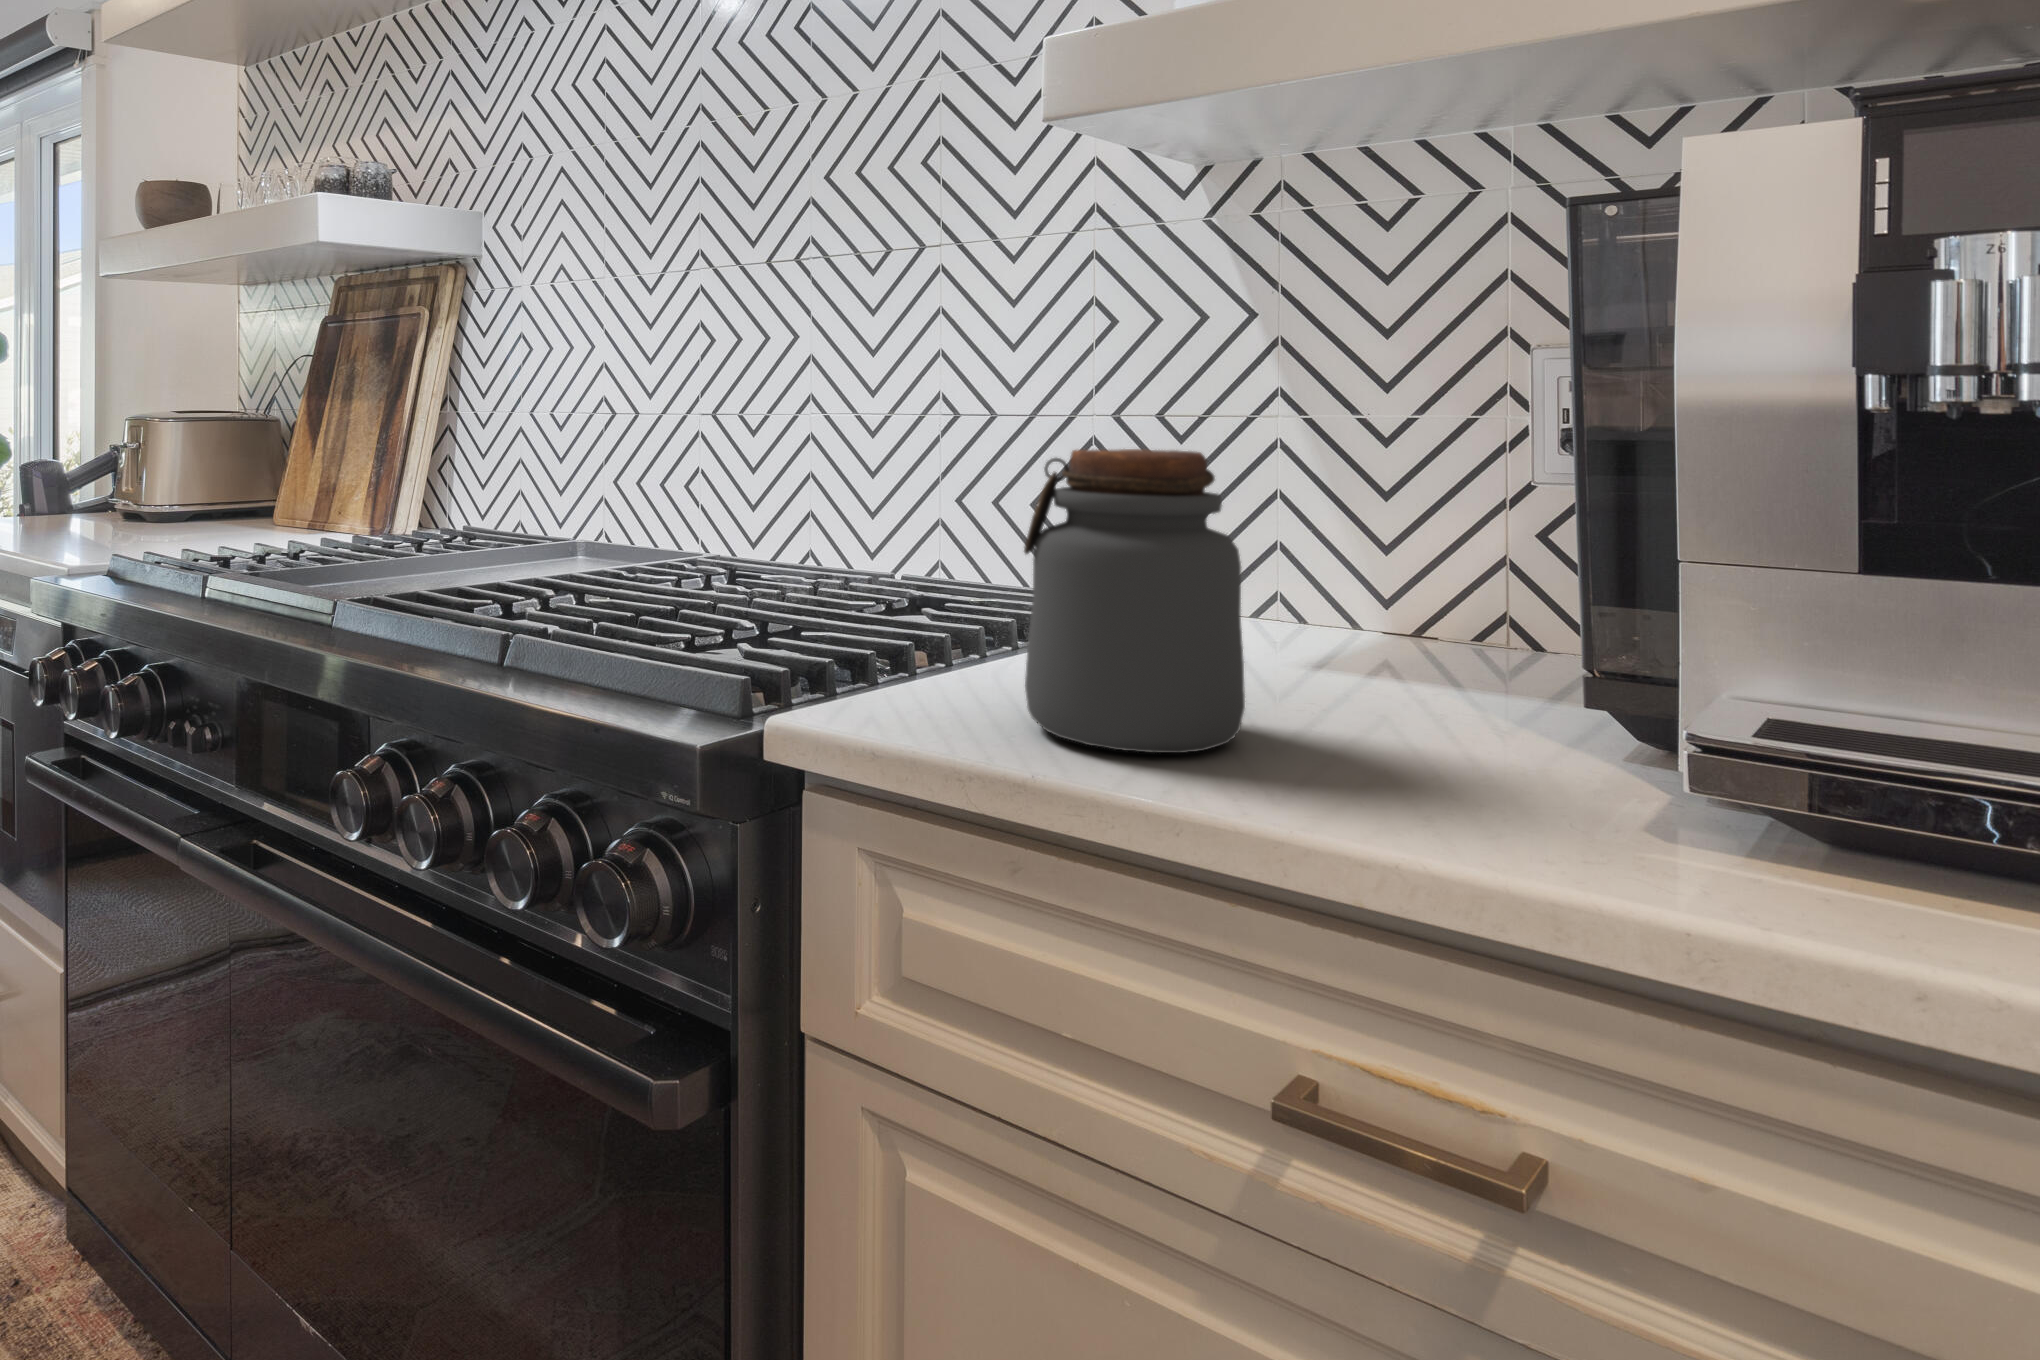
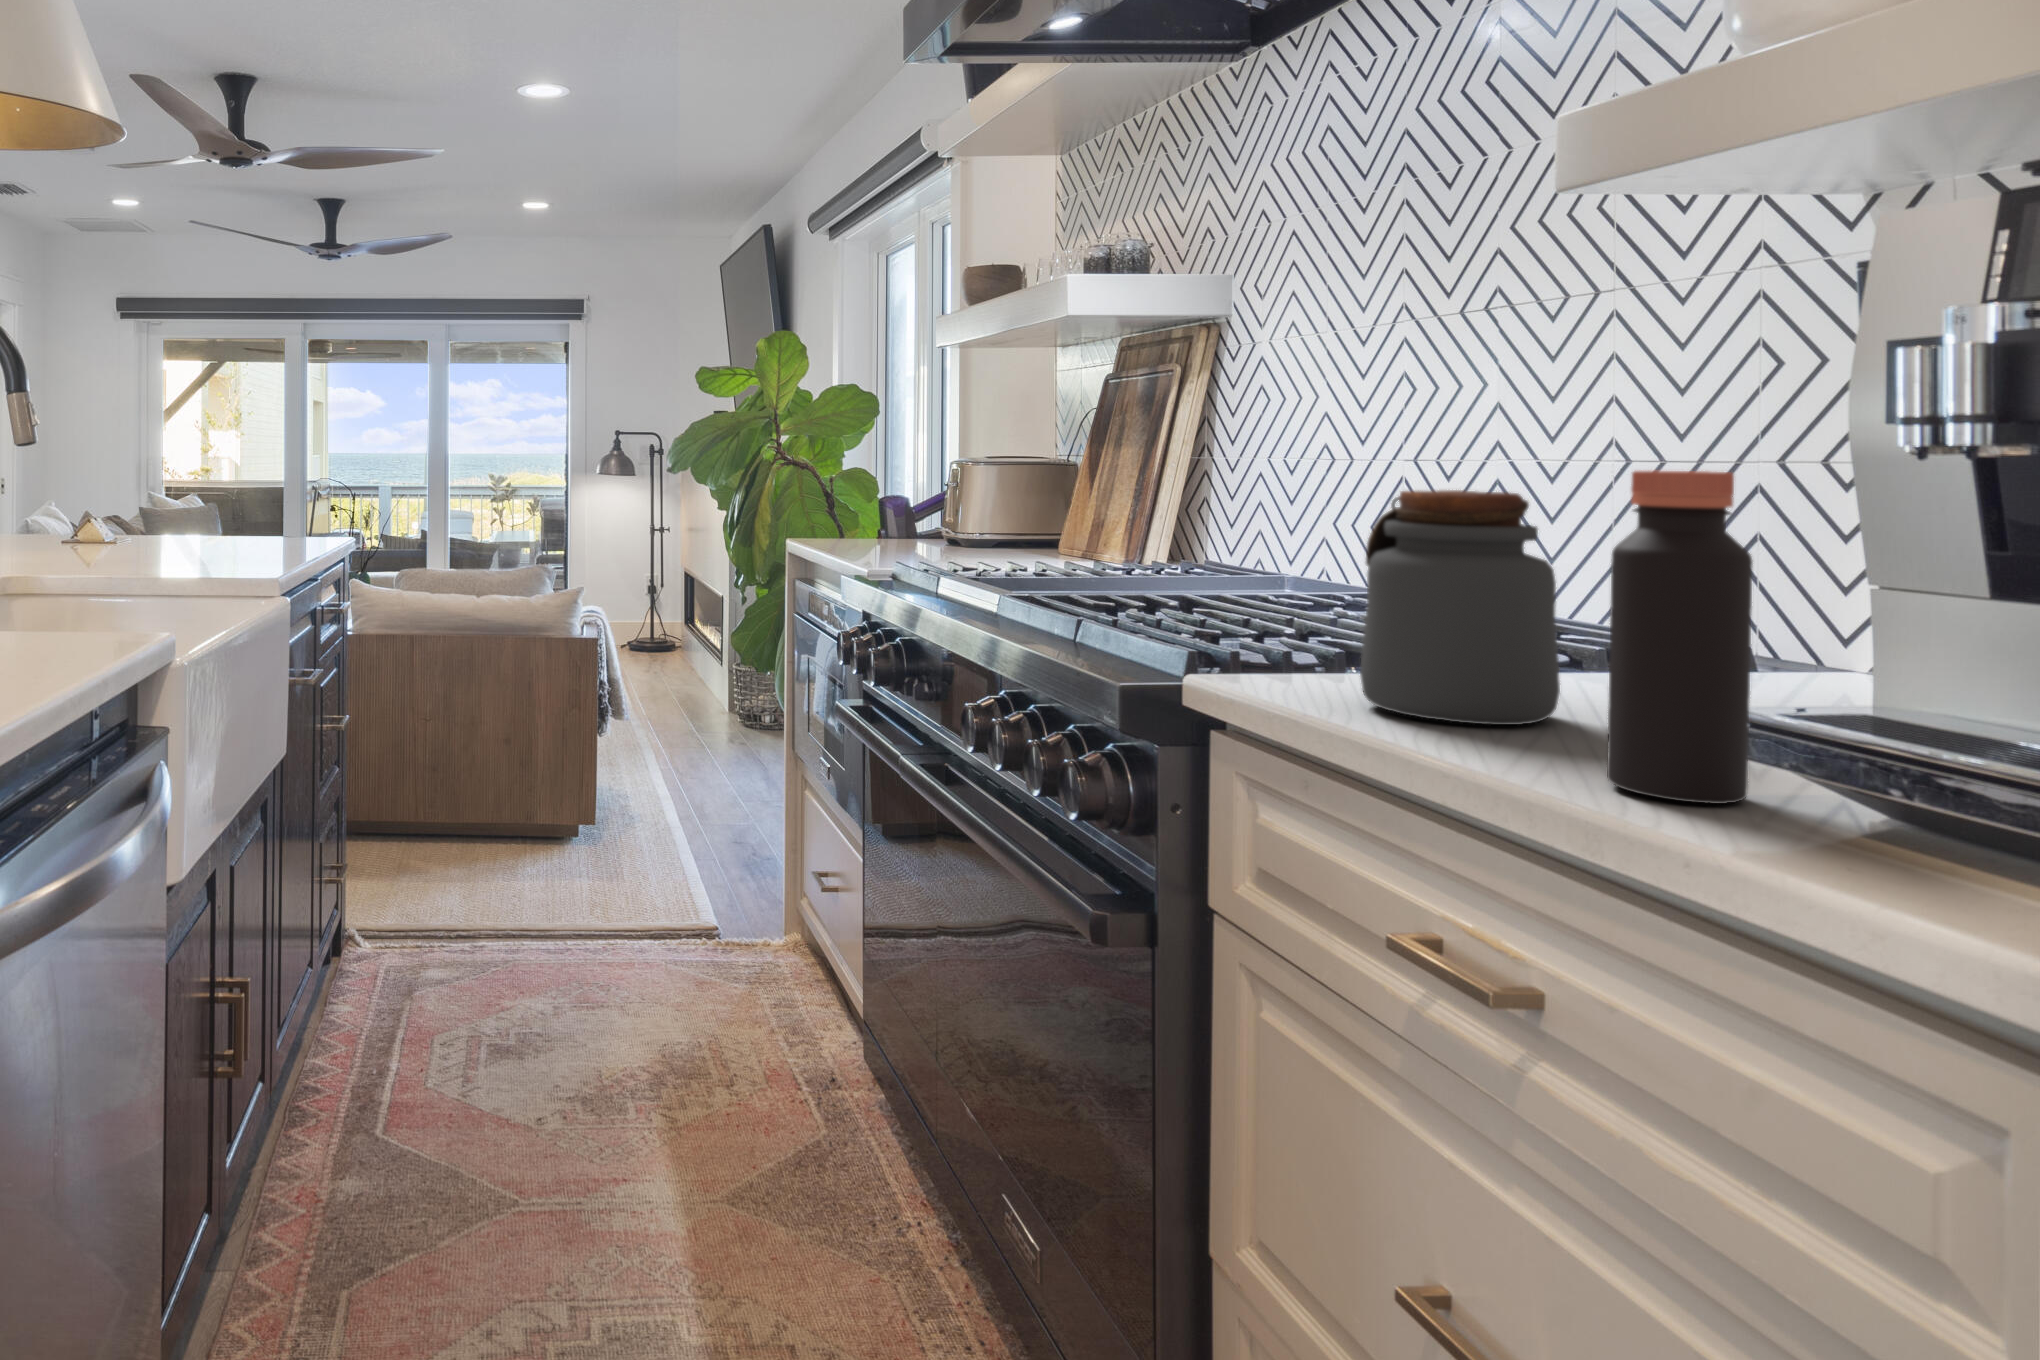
bottle: none [1523,423,1702,862] -> present [1607,470,1753,804]

